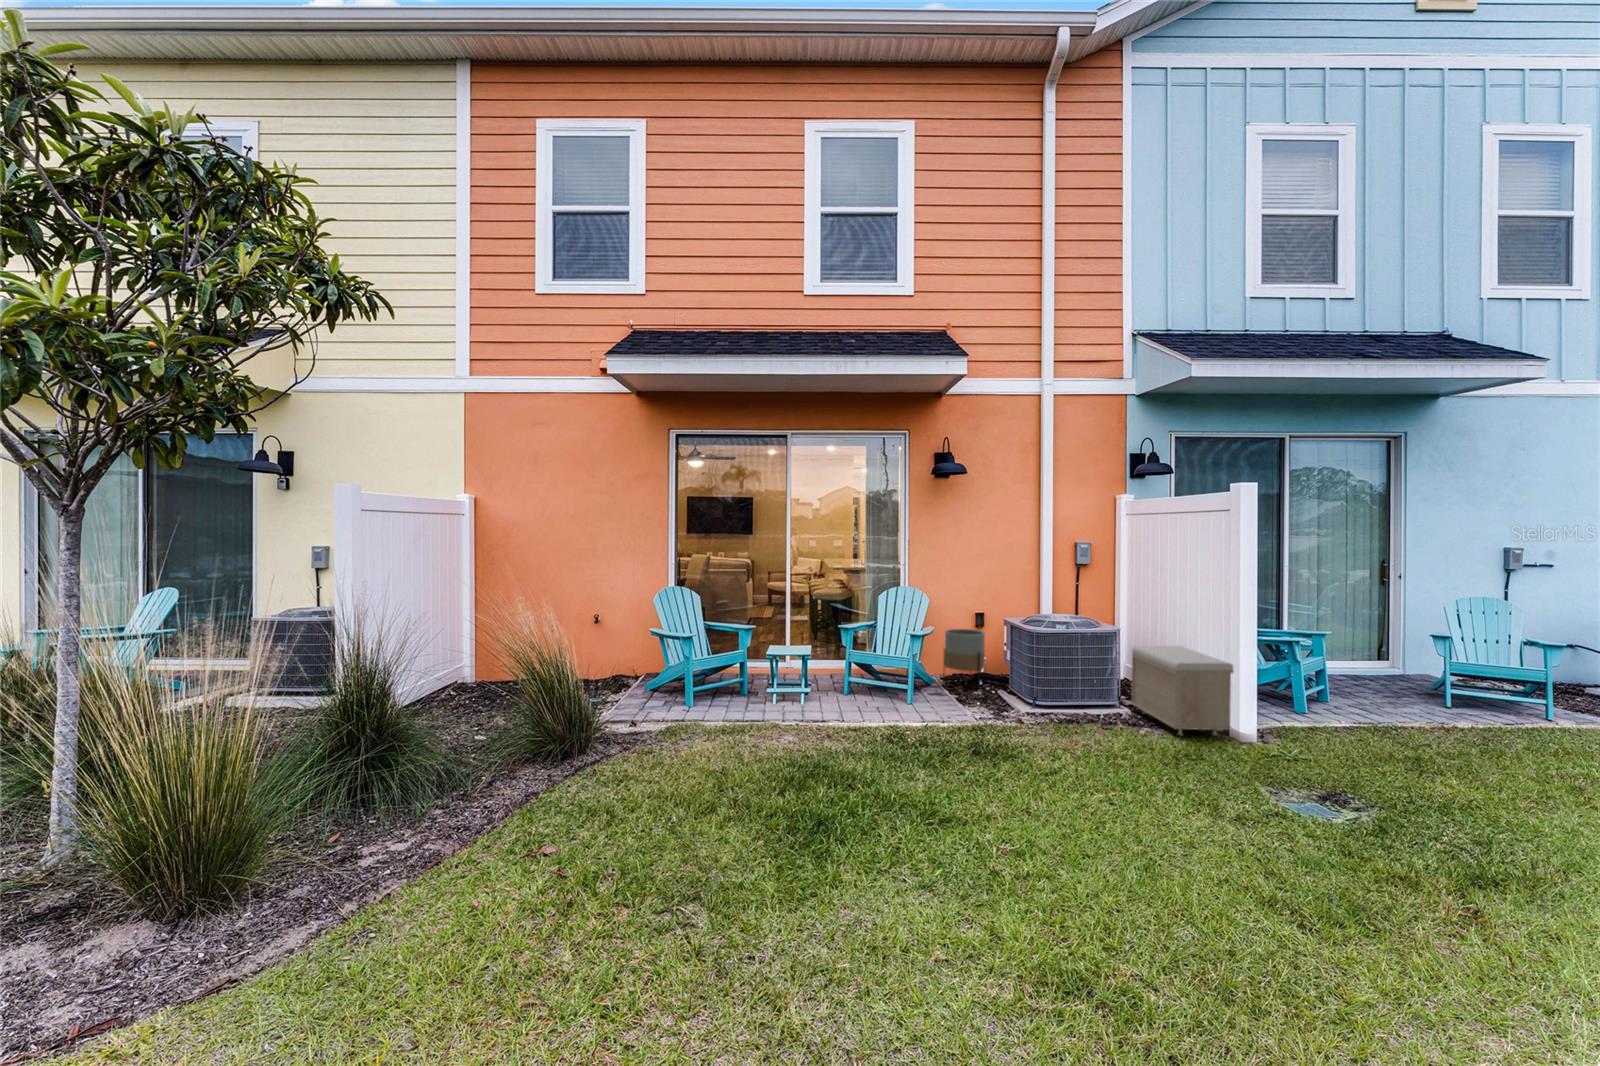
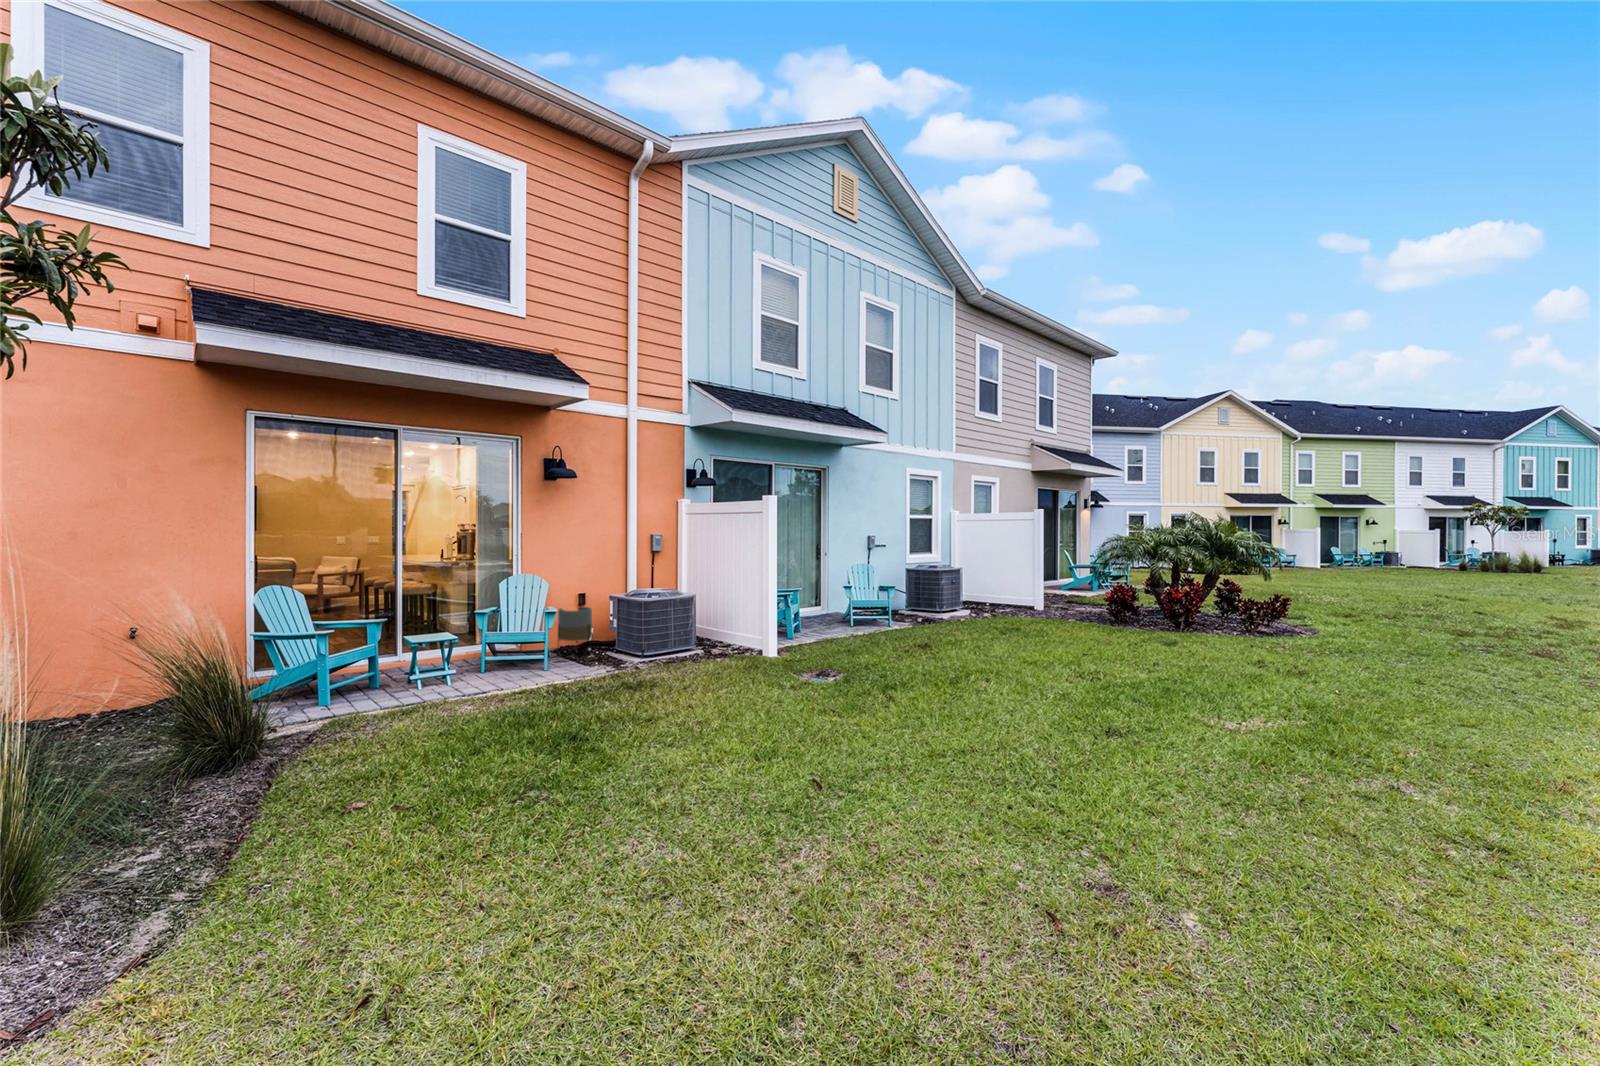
storage bench: present [1132,646,1234,736] -> none [704,603,769,660]

